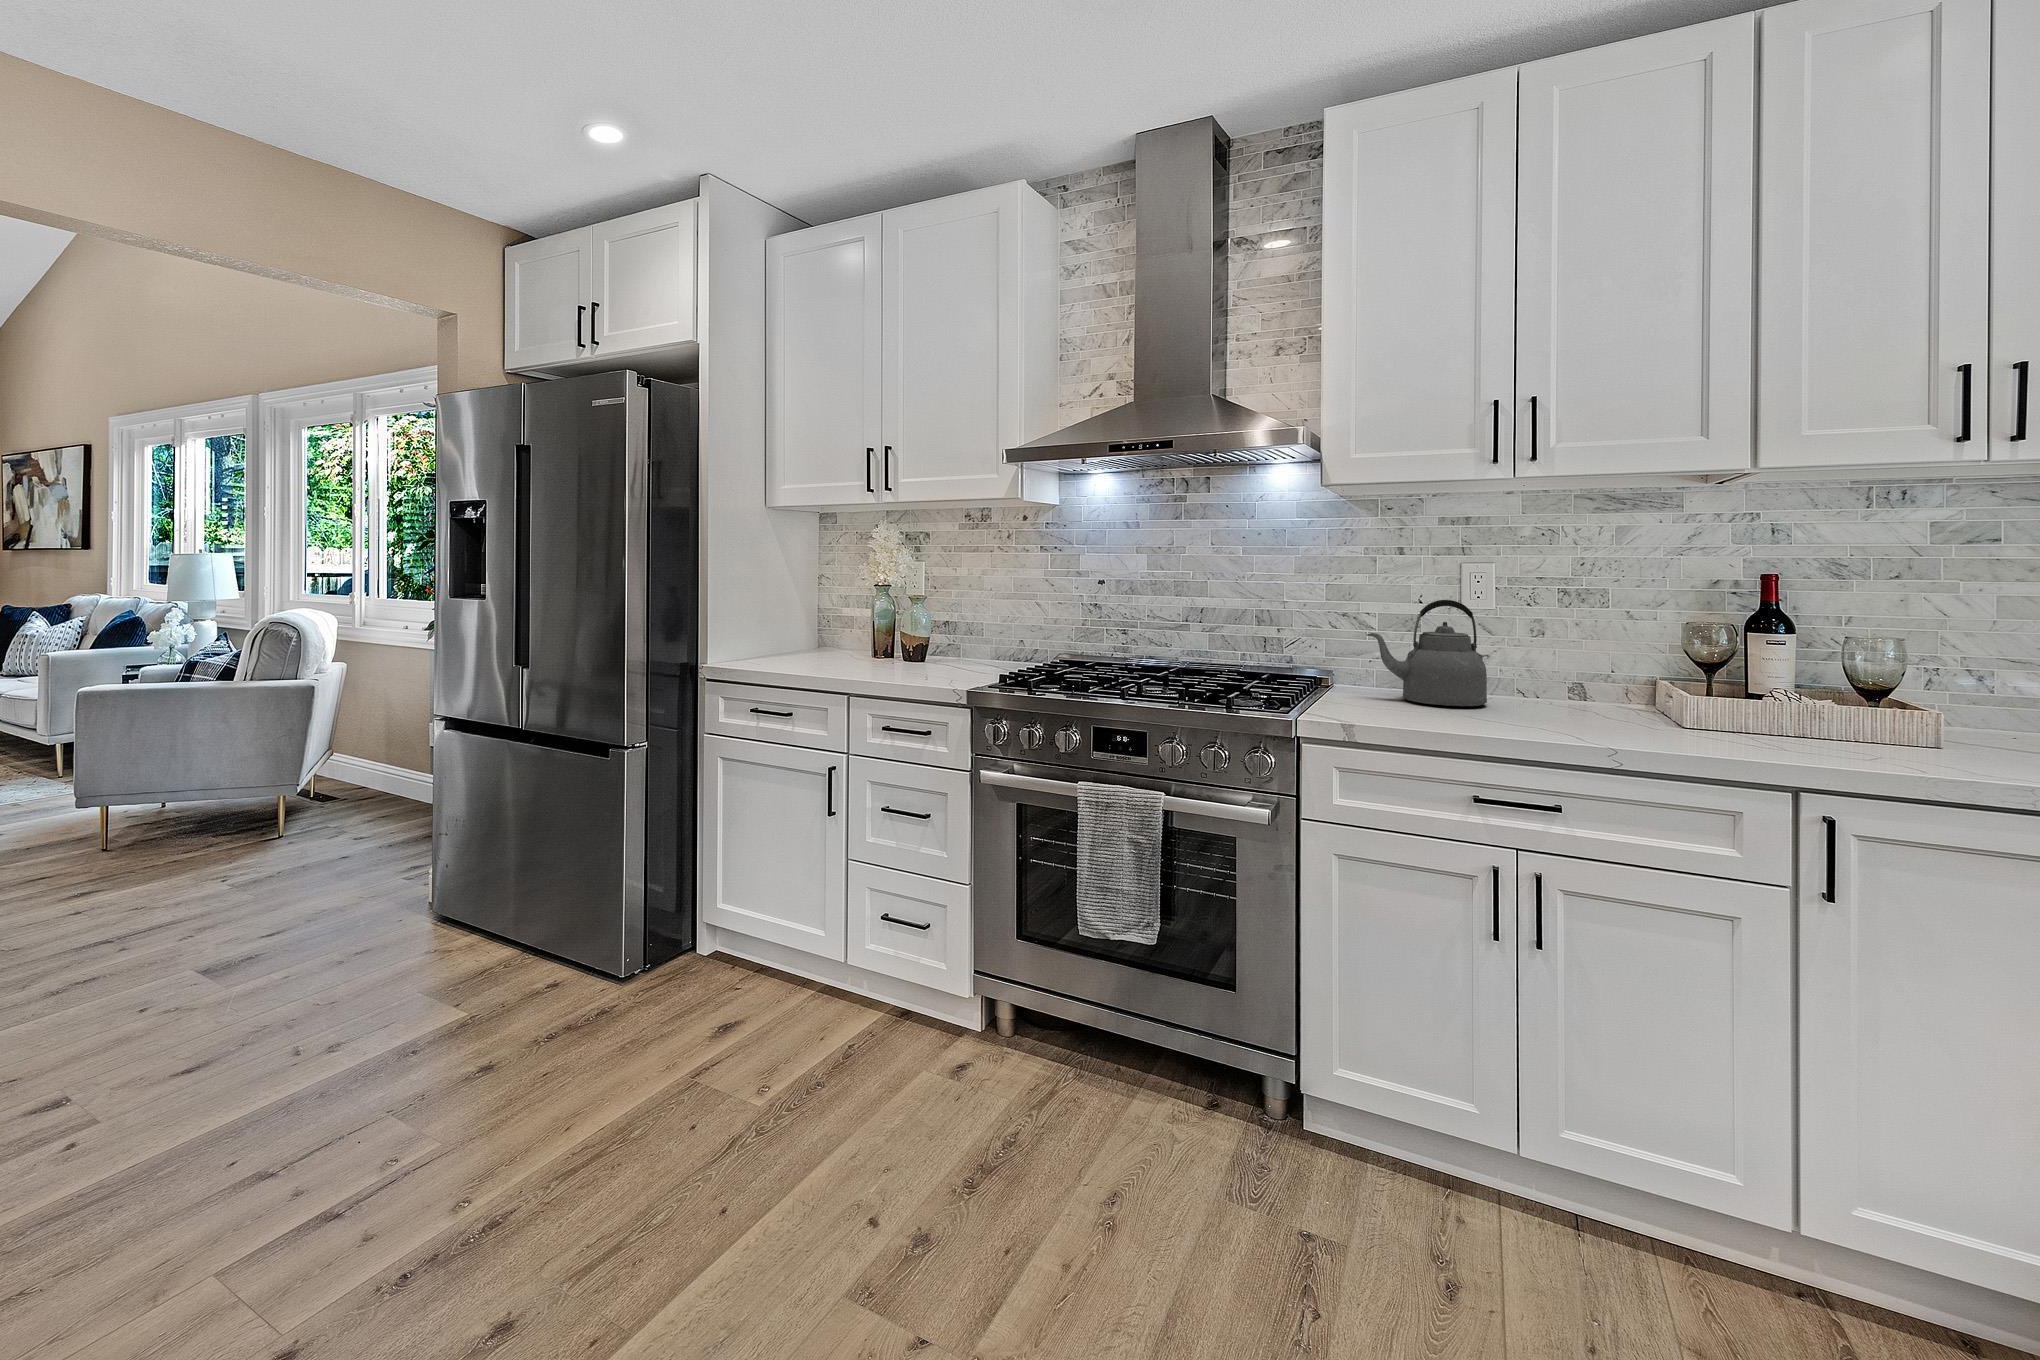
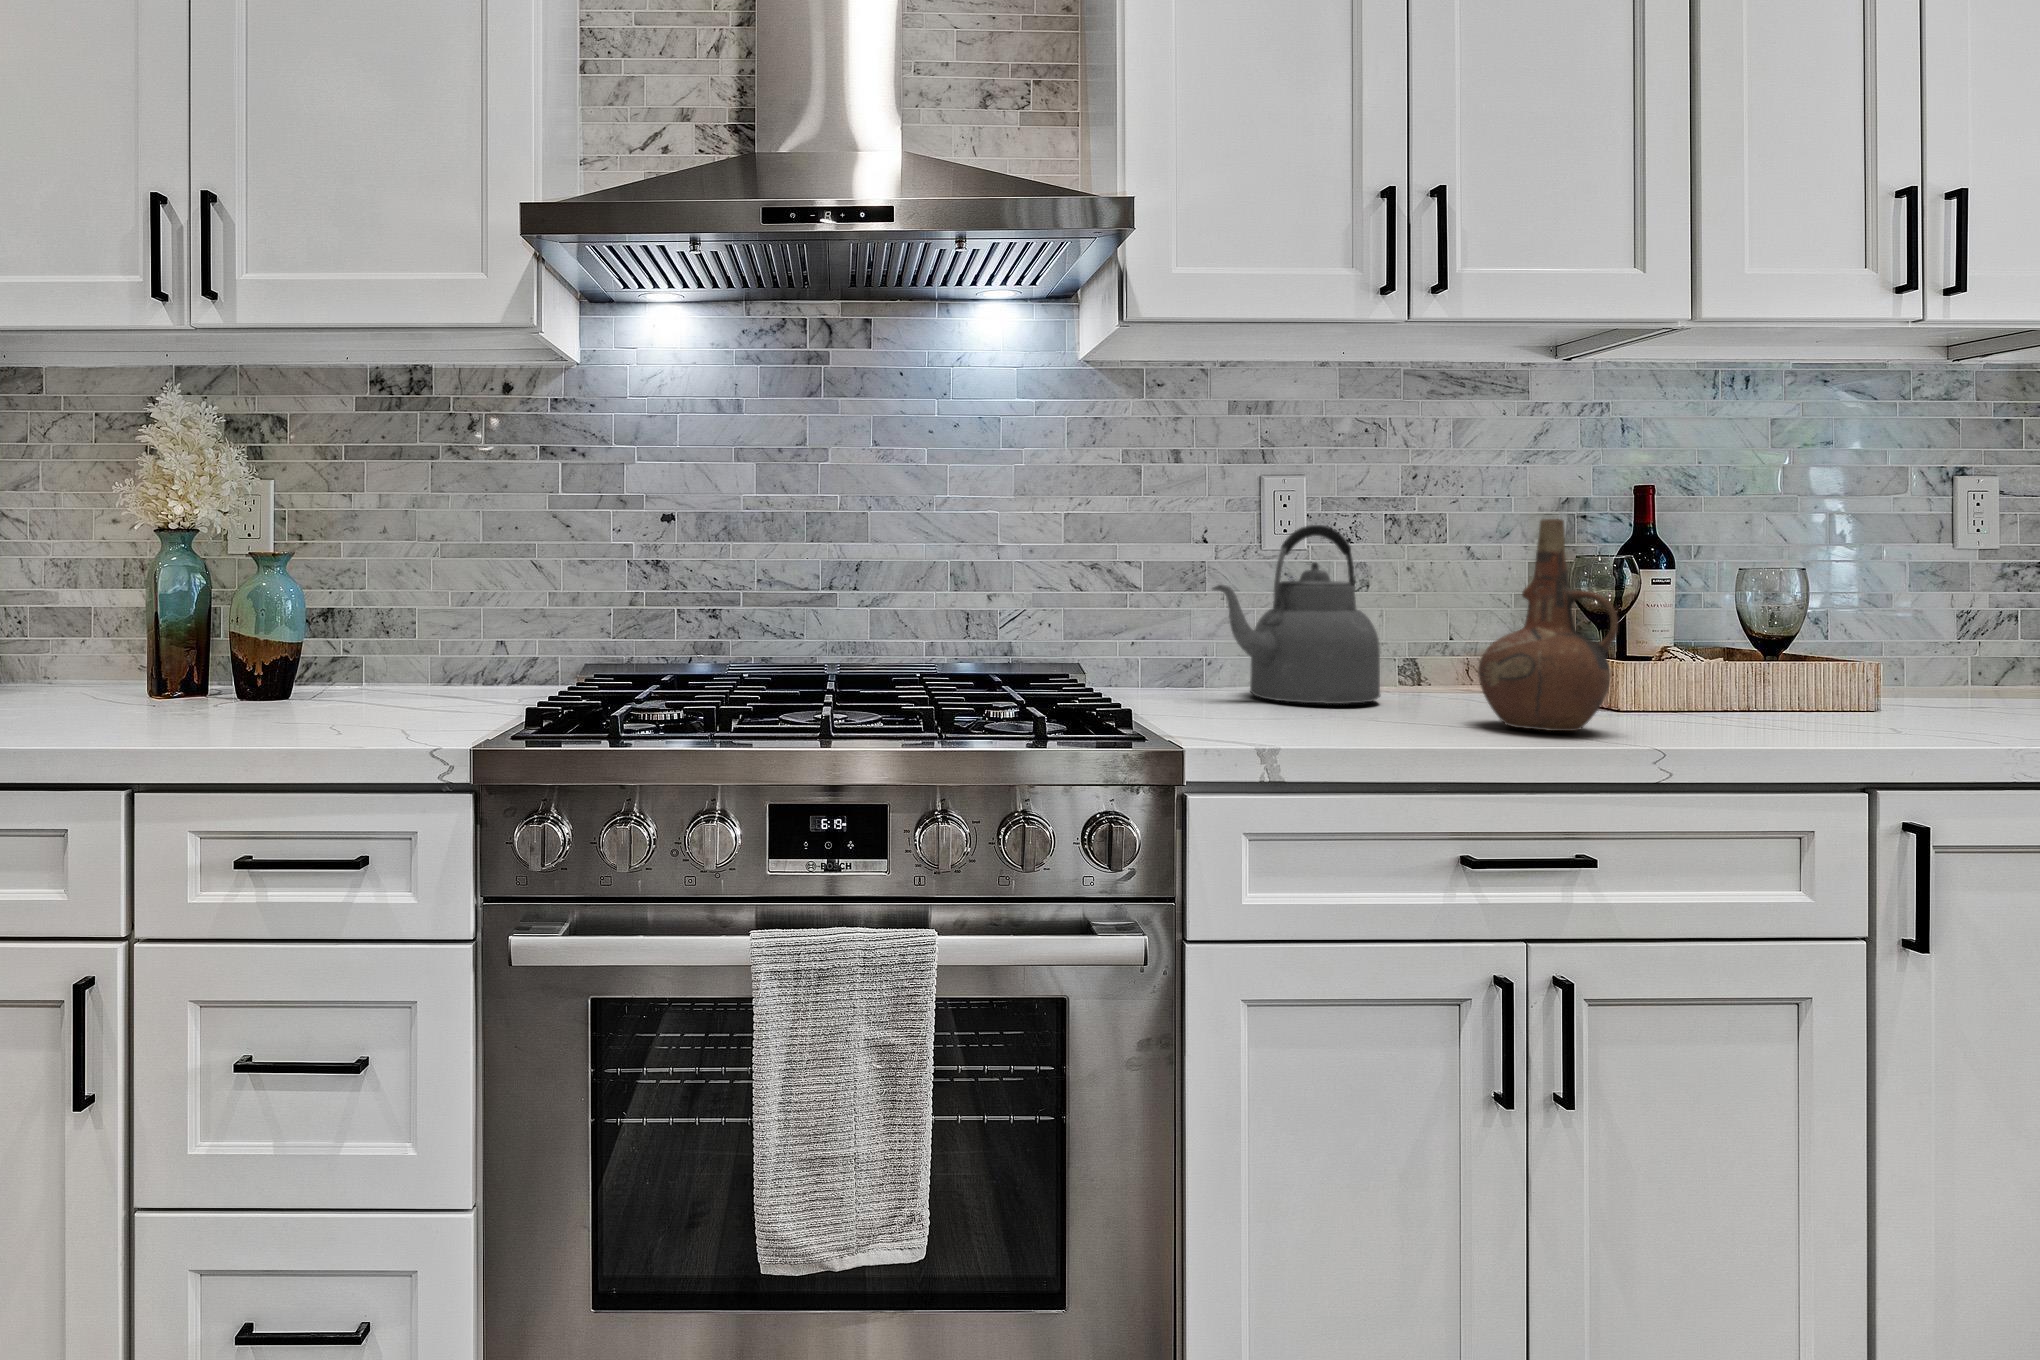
ceramic pitcher: none [1500,605,1587,730] -> present [1478,519,1618,731]

